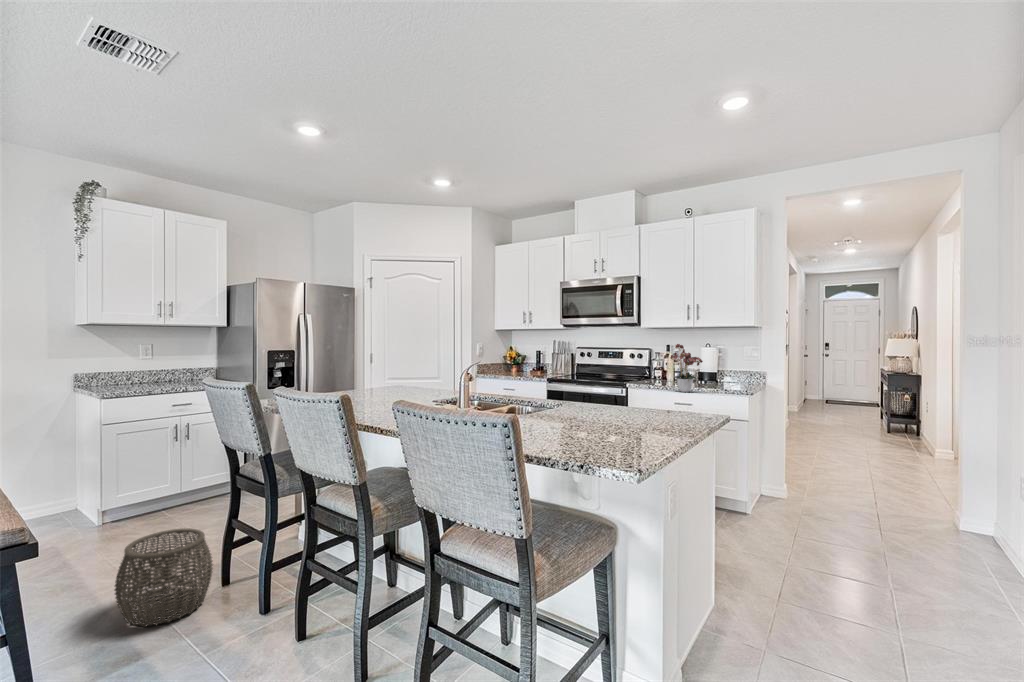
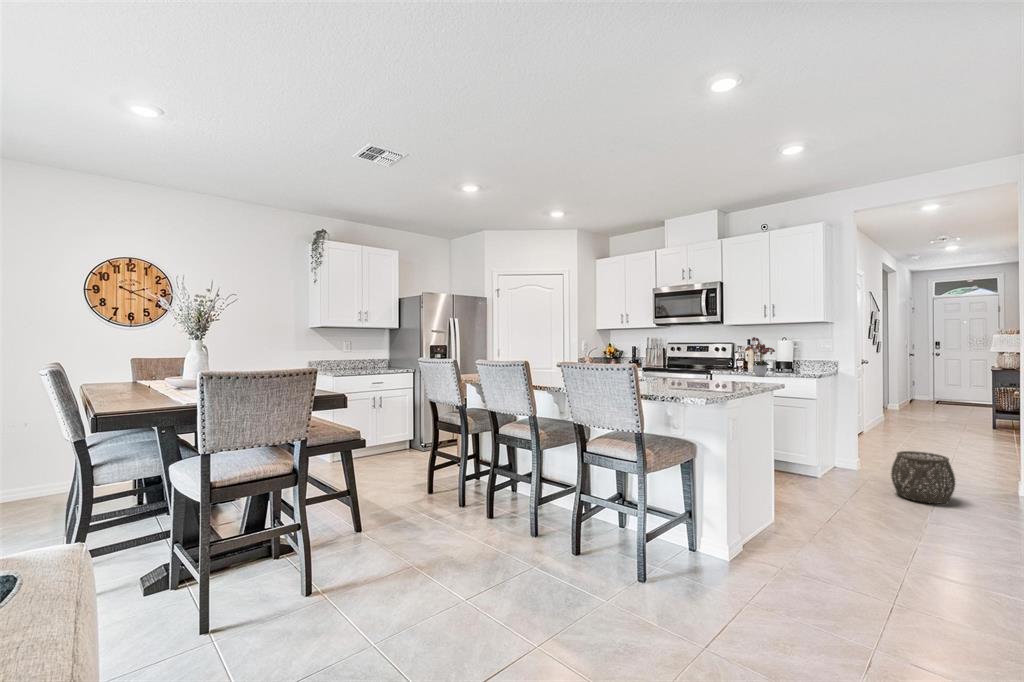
woven basket: present [115,529,213,627] -> present [891,451,955,504]

